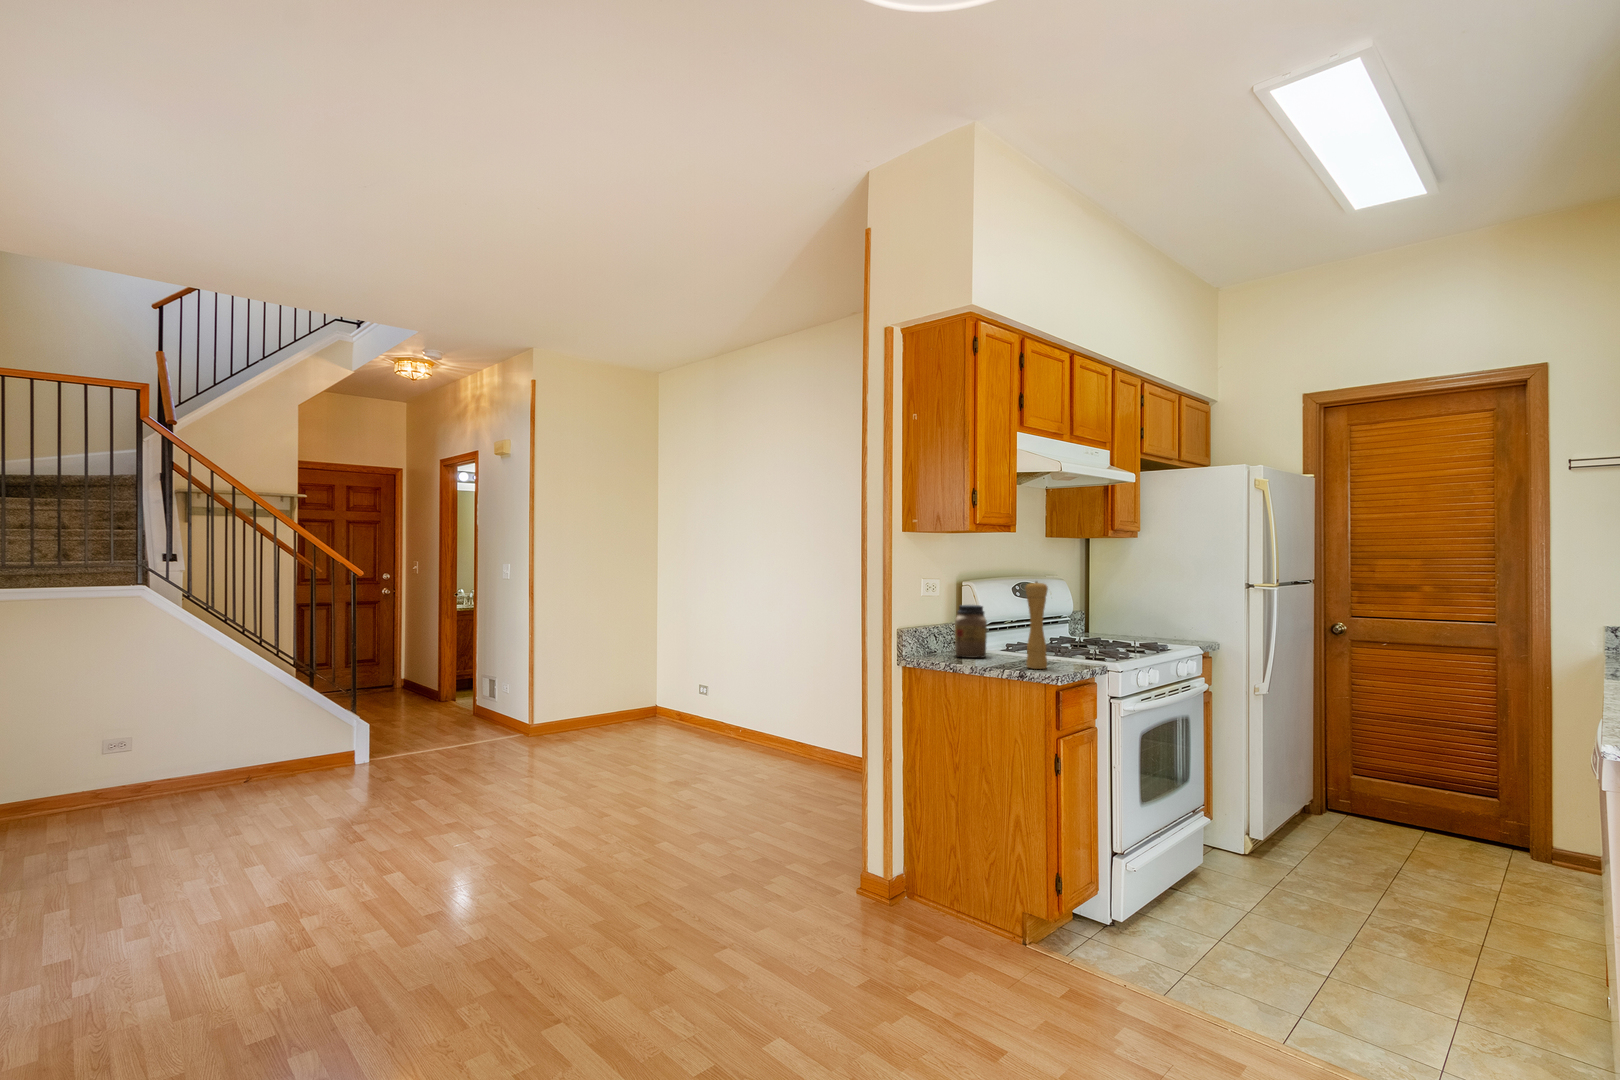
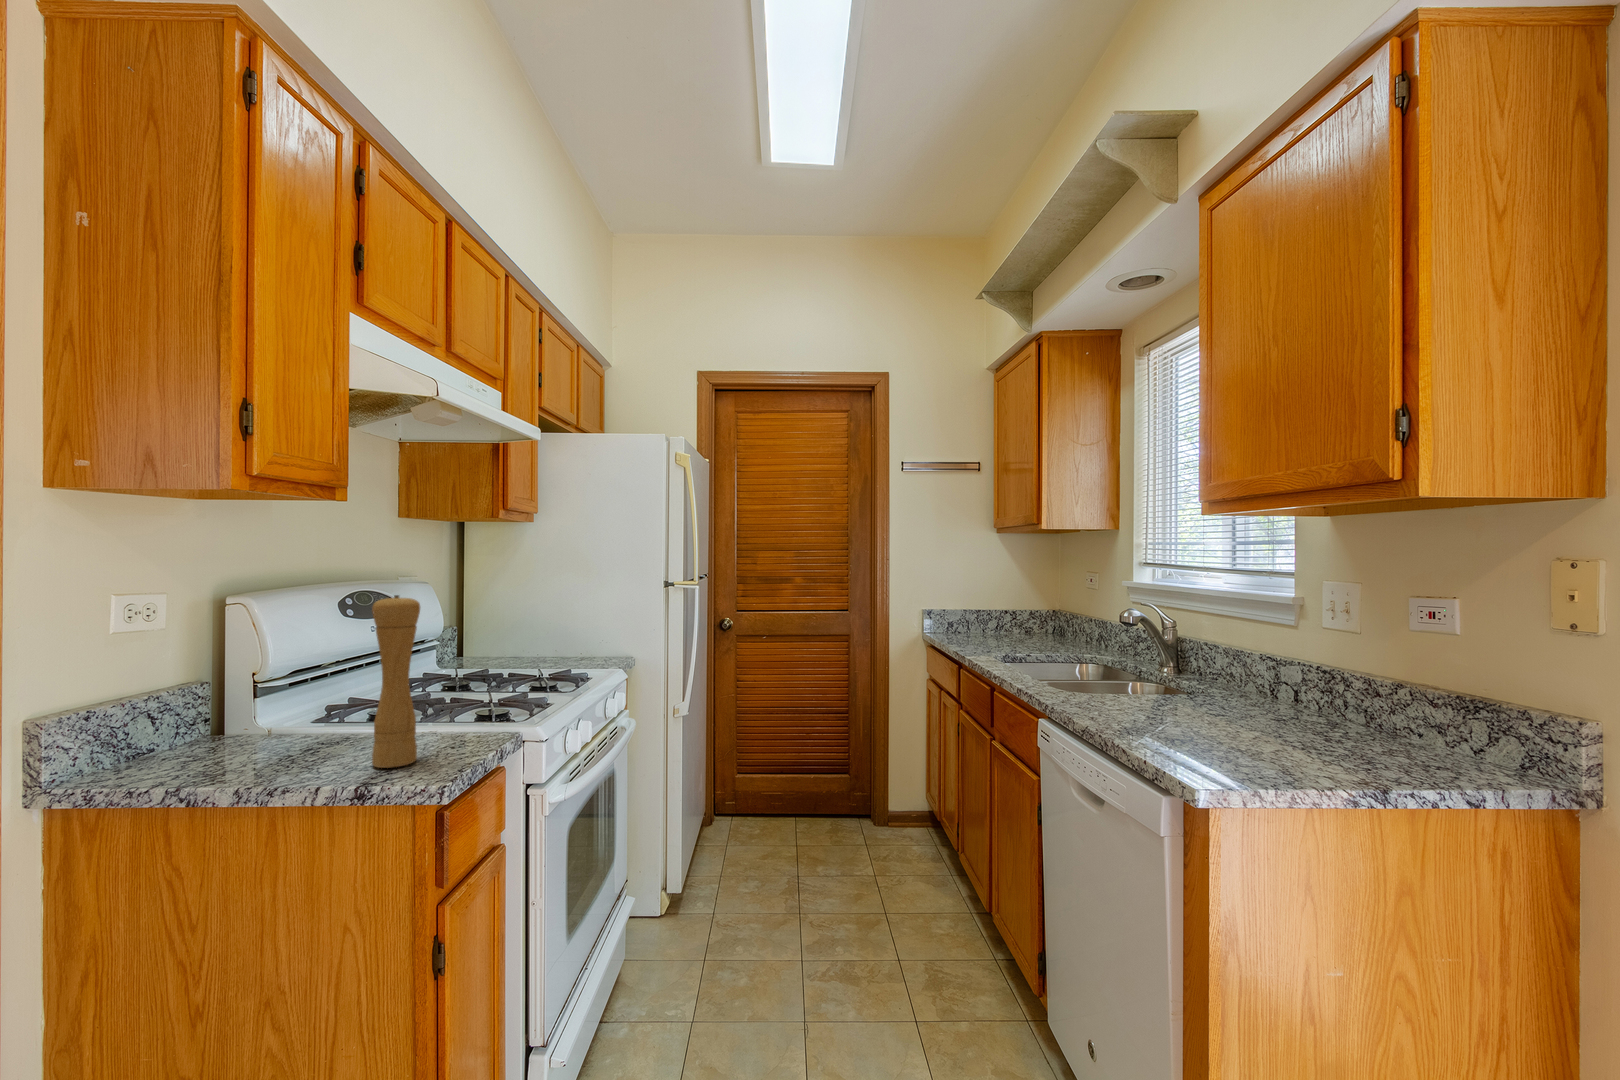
jar: present [955,605,987,658] -> none [199,645,279,763]

